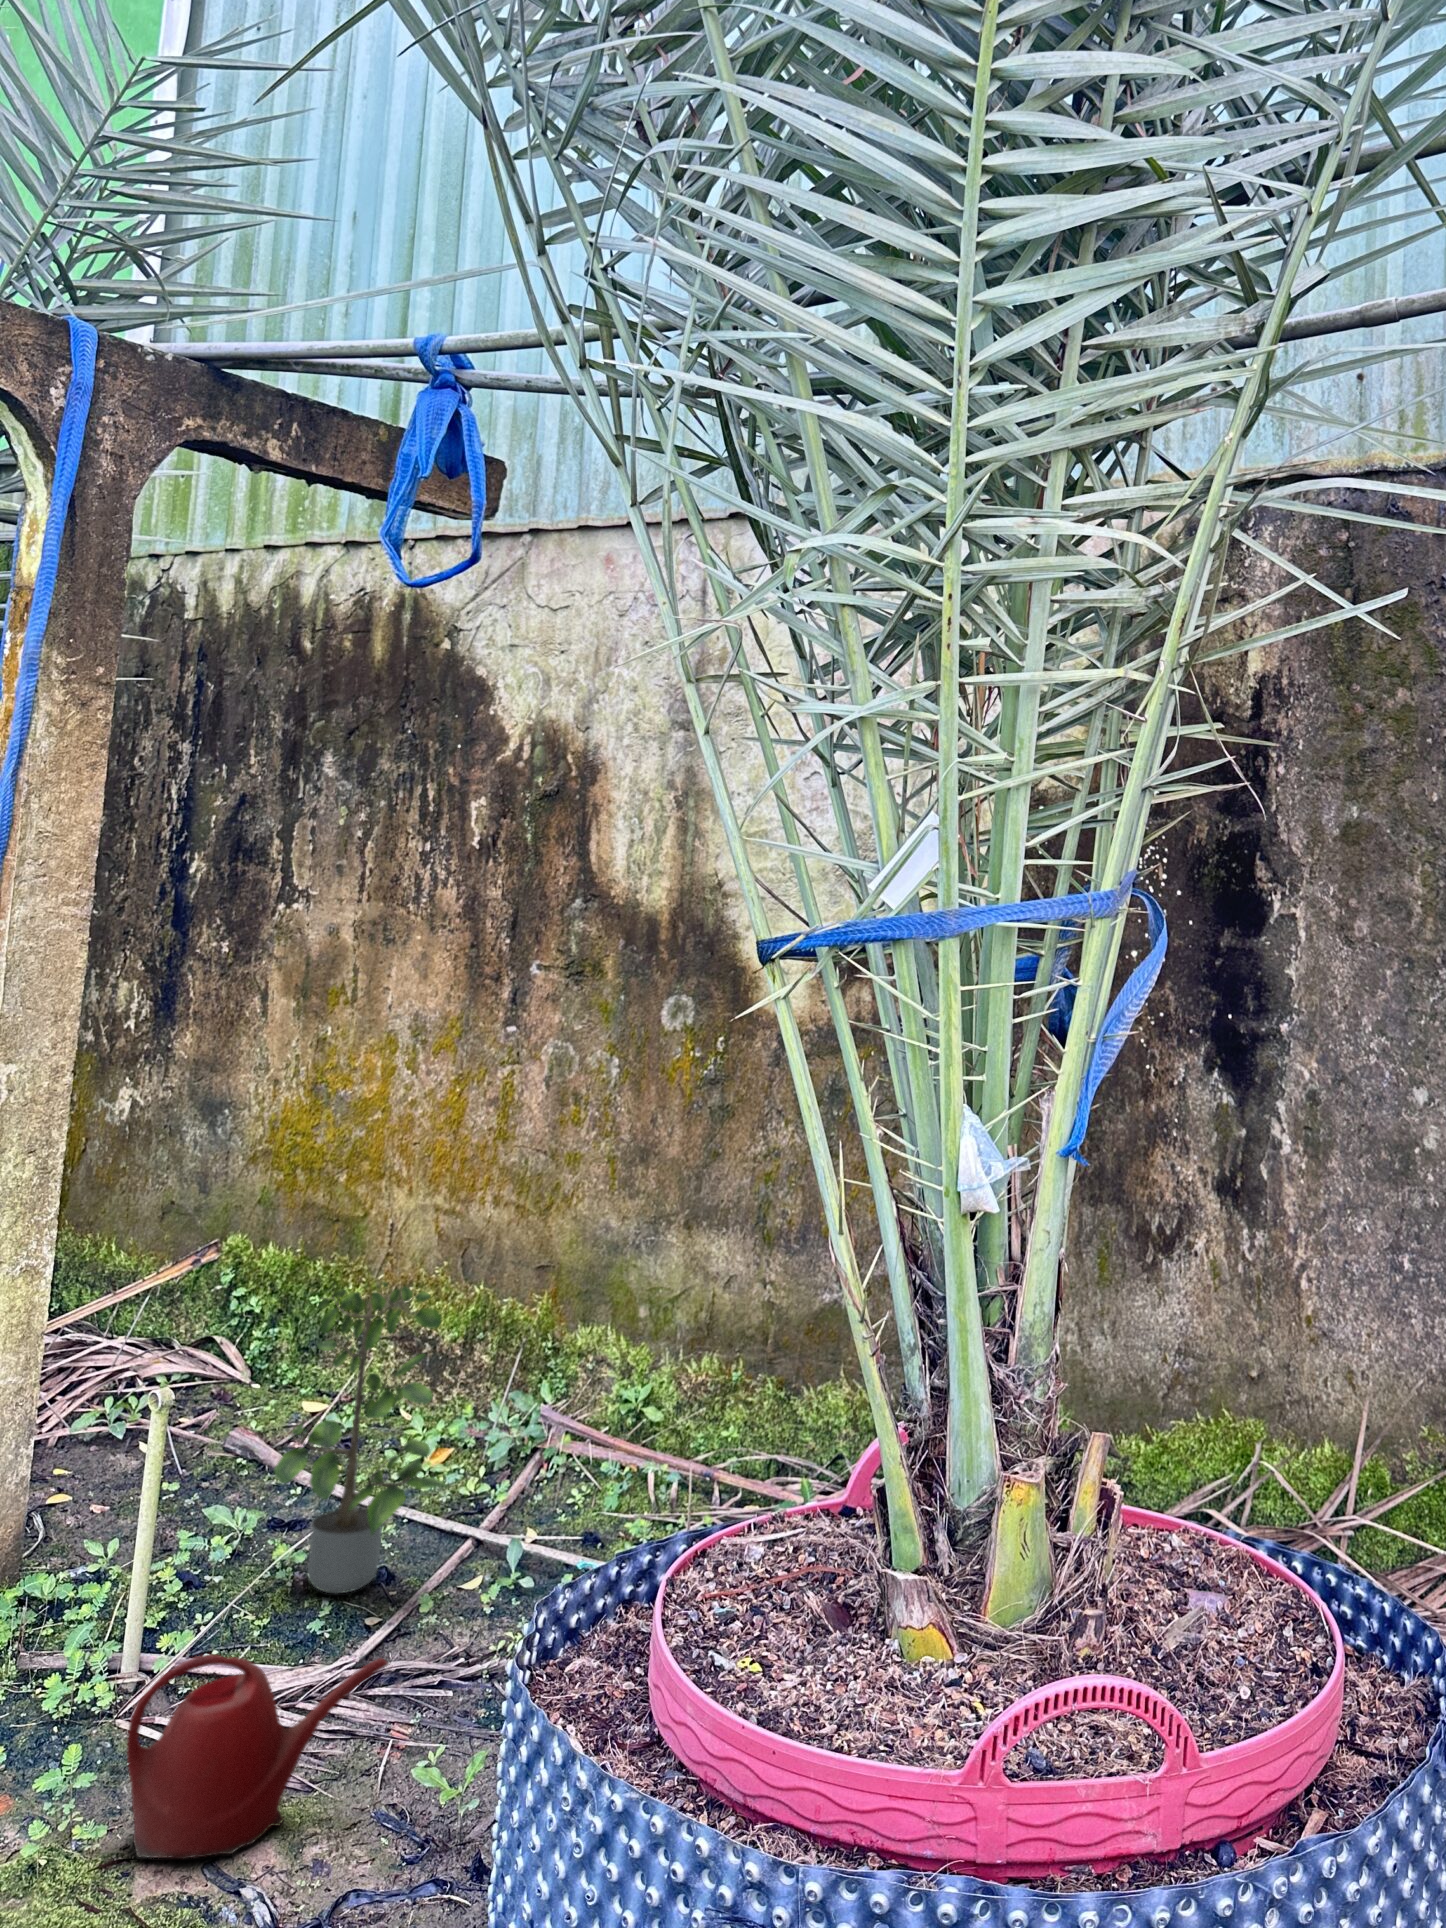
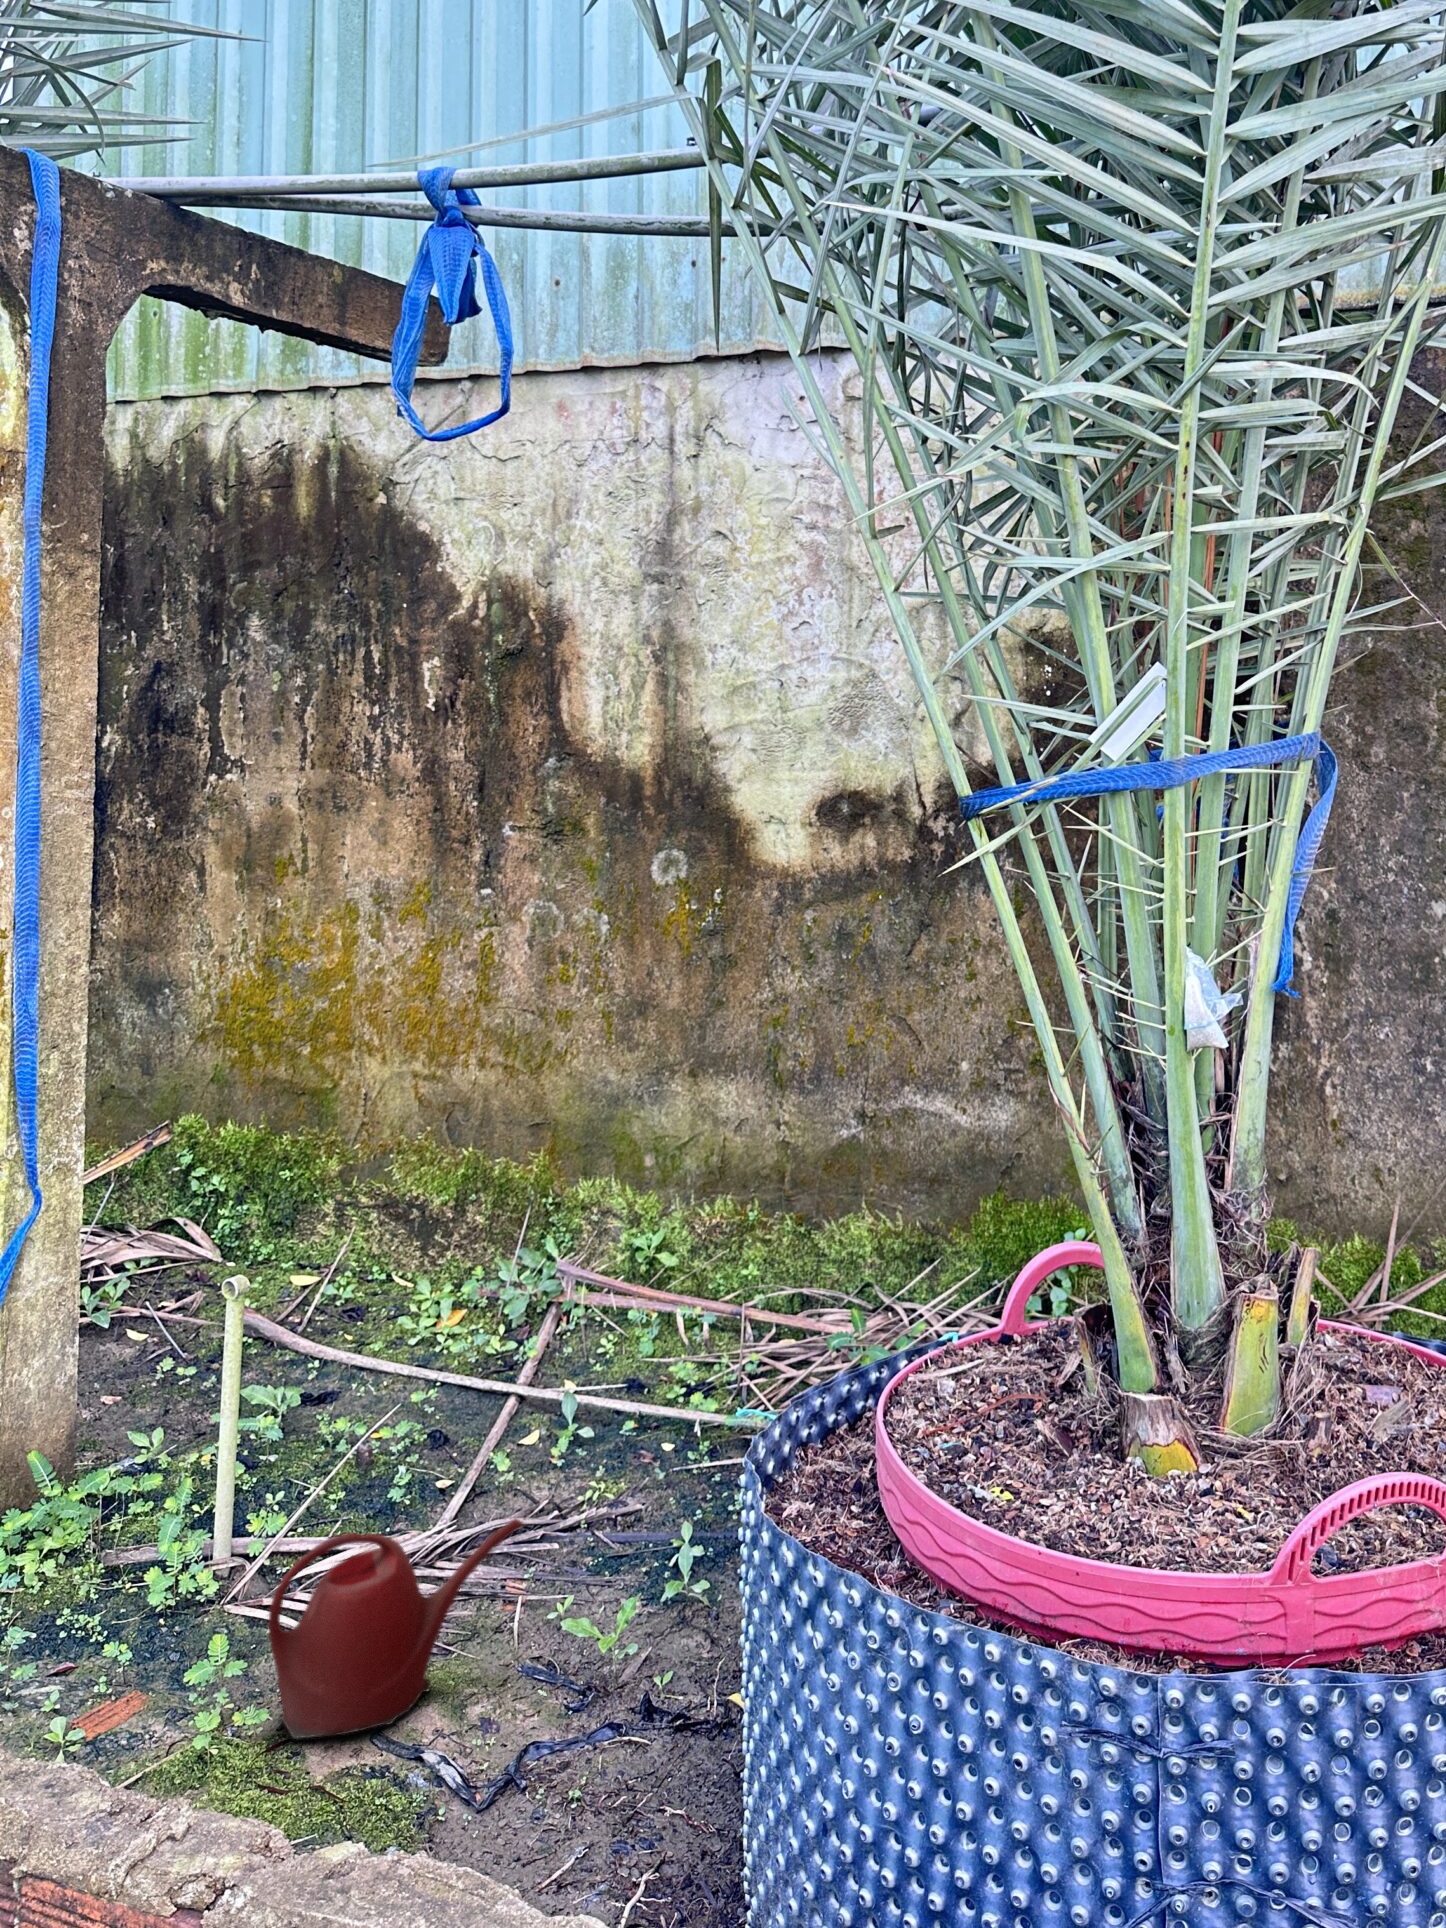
potted plant: present [274,1282,447,1594] -> none [326,1146,516,1461]

